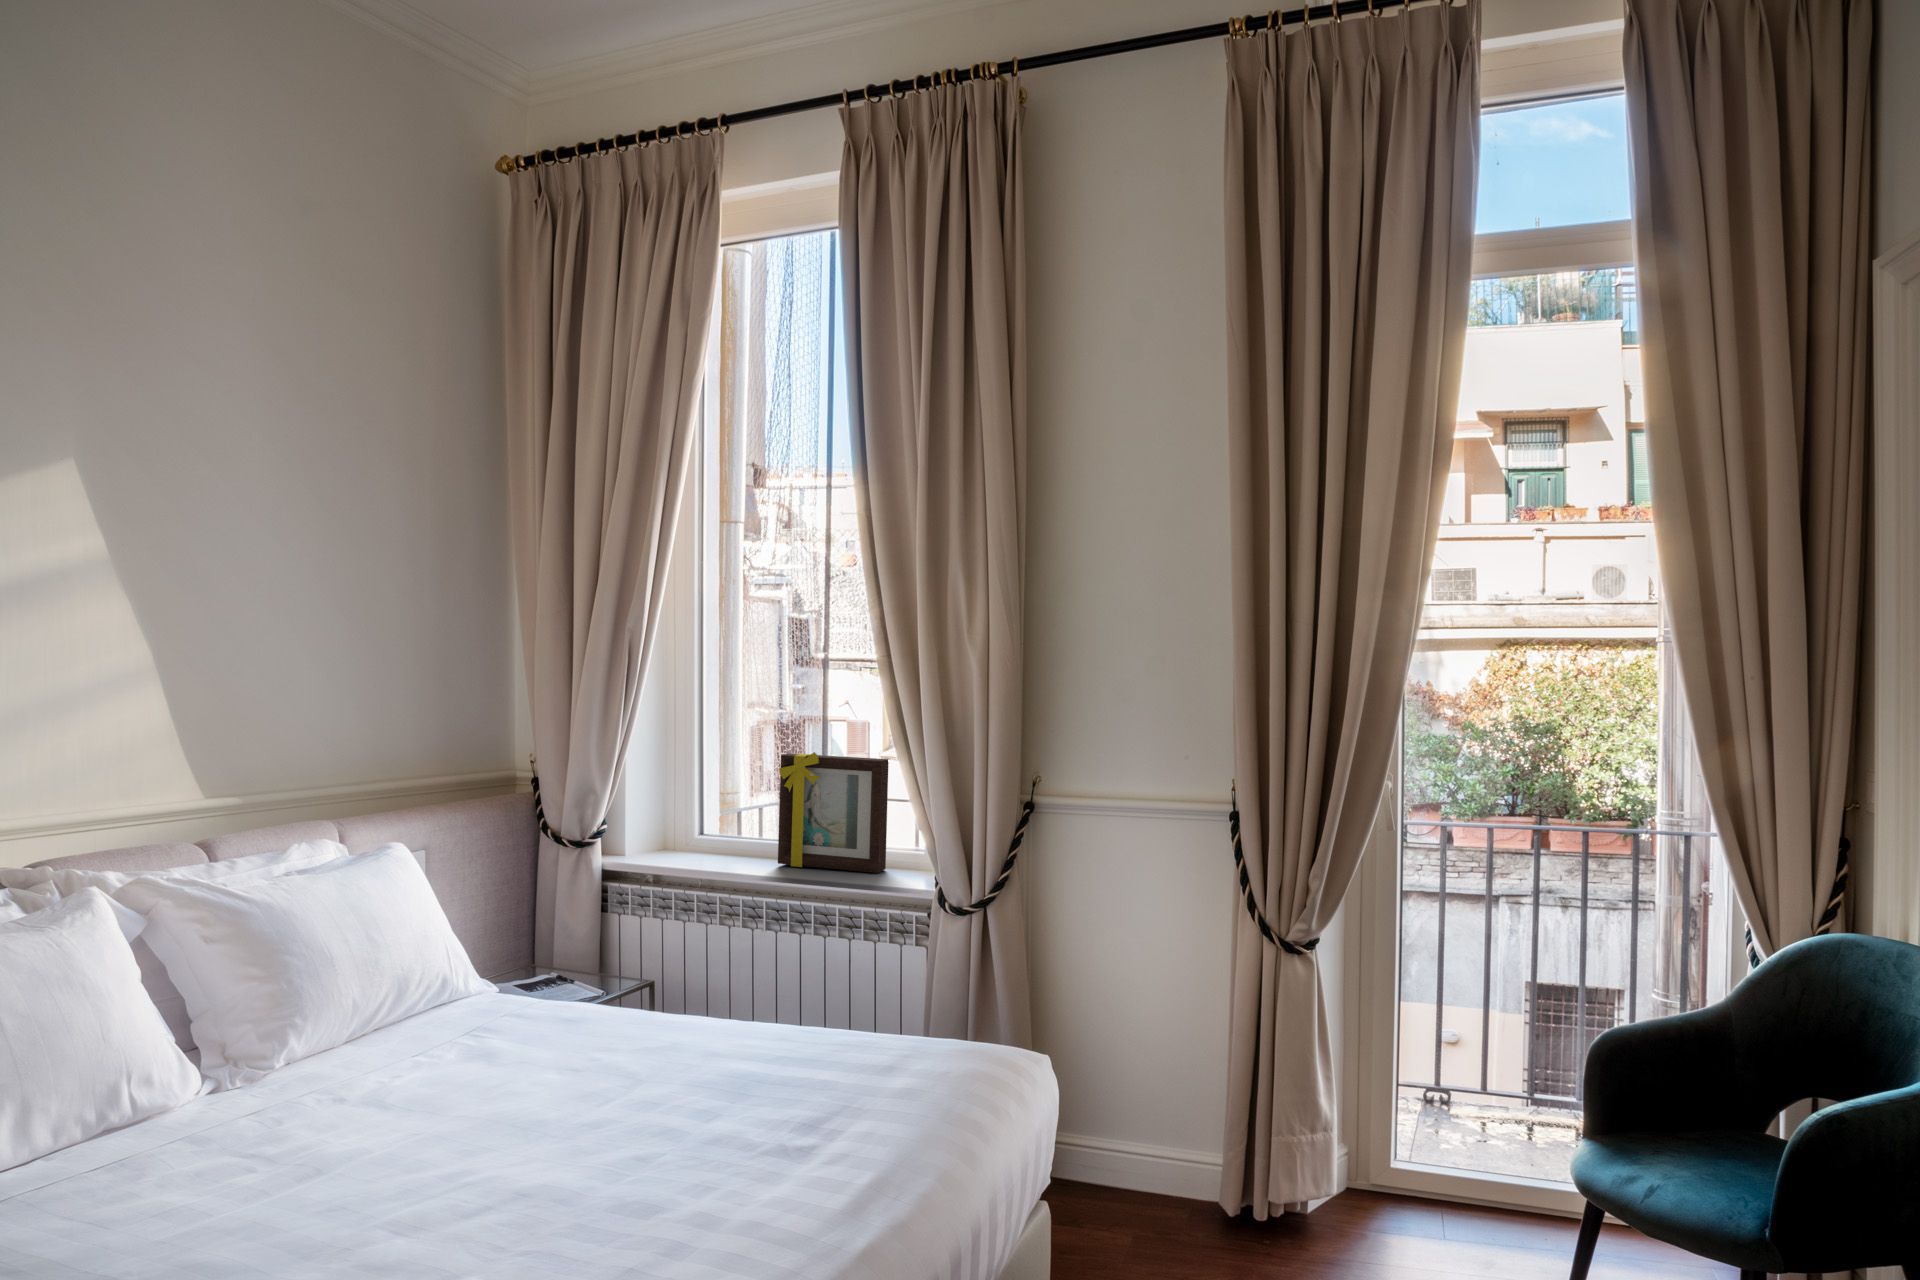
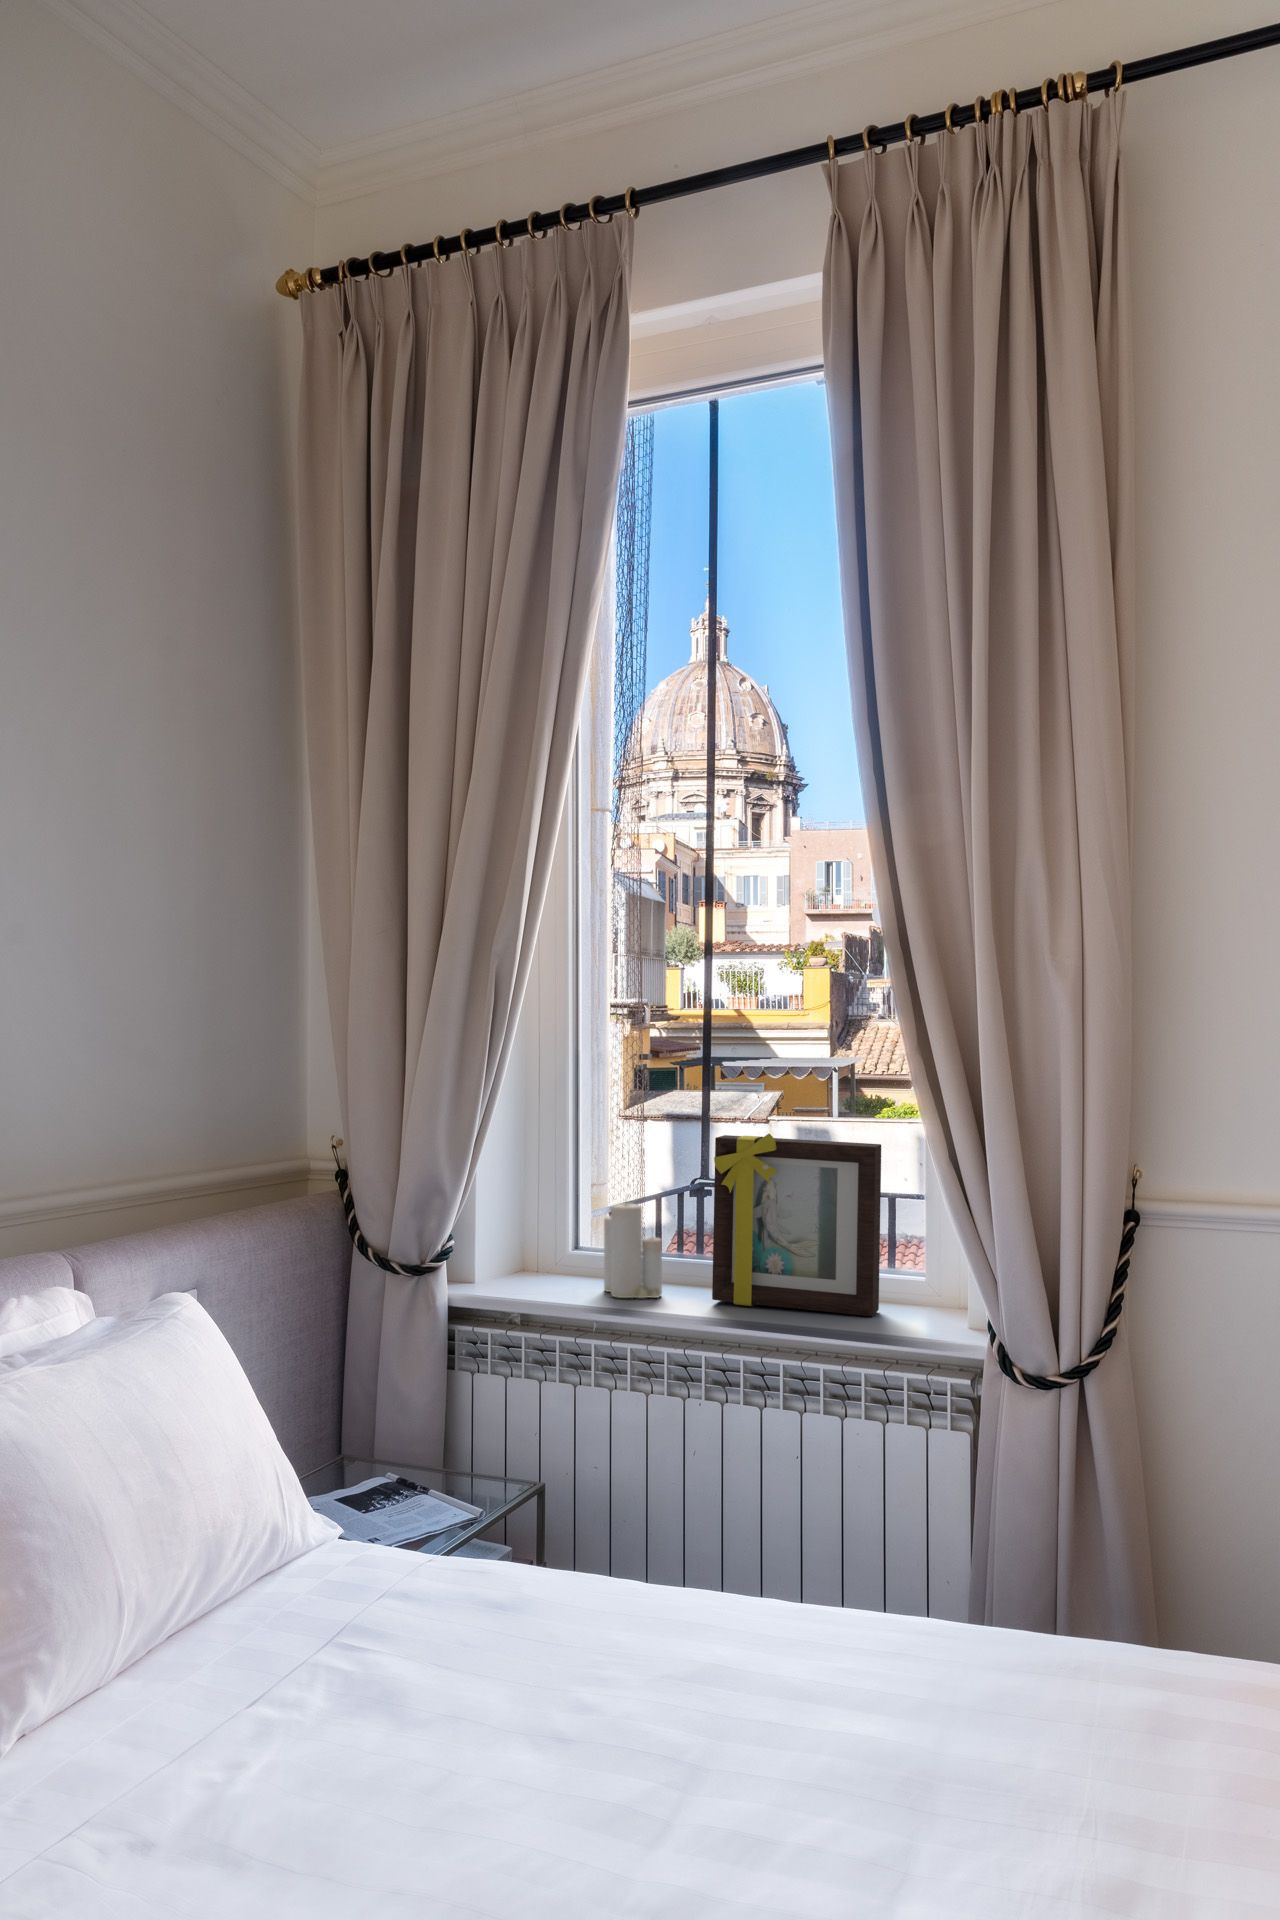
candle: none [711,793,748,863] -> present [604,1203,662,1298]

